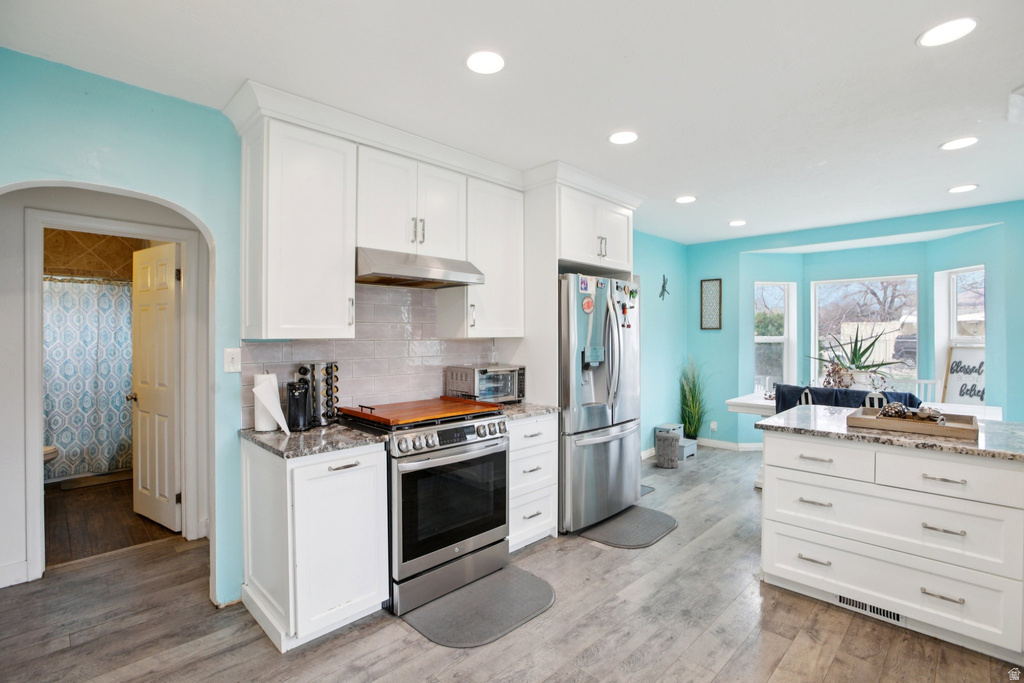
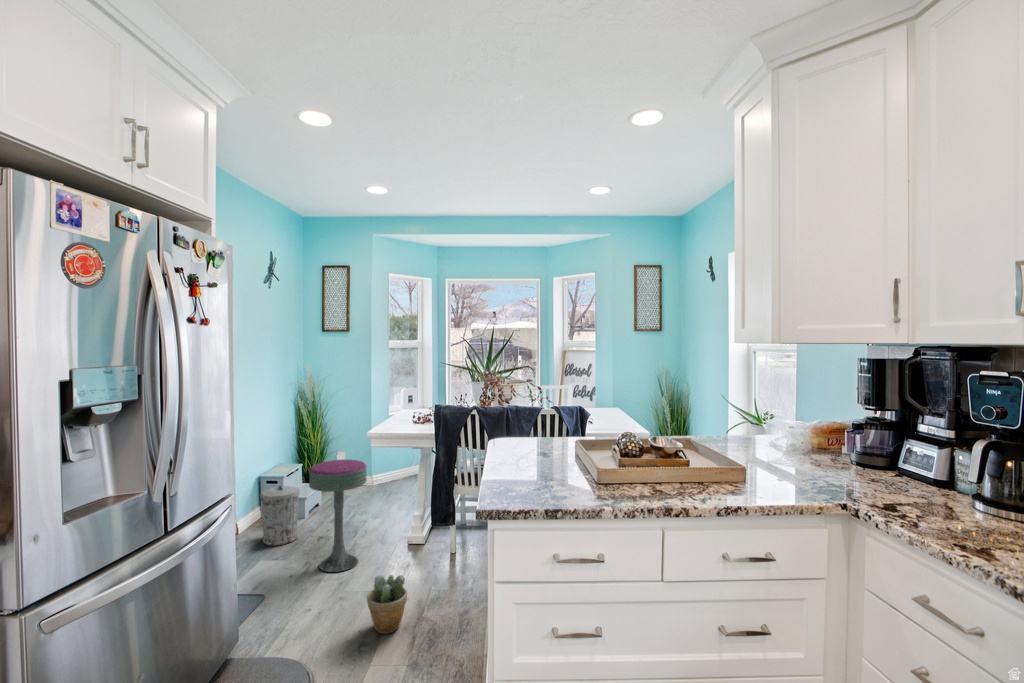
bar stool: none [684,416,722,488] -> present [309,460,367,572]
potted plant: none [713,483,740,519] -> present [367,575,407,634]

